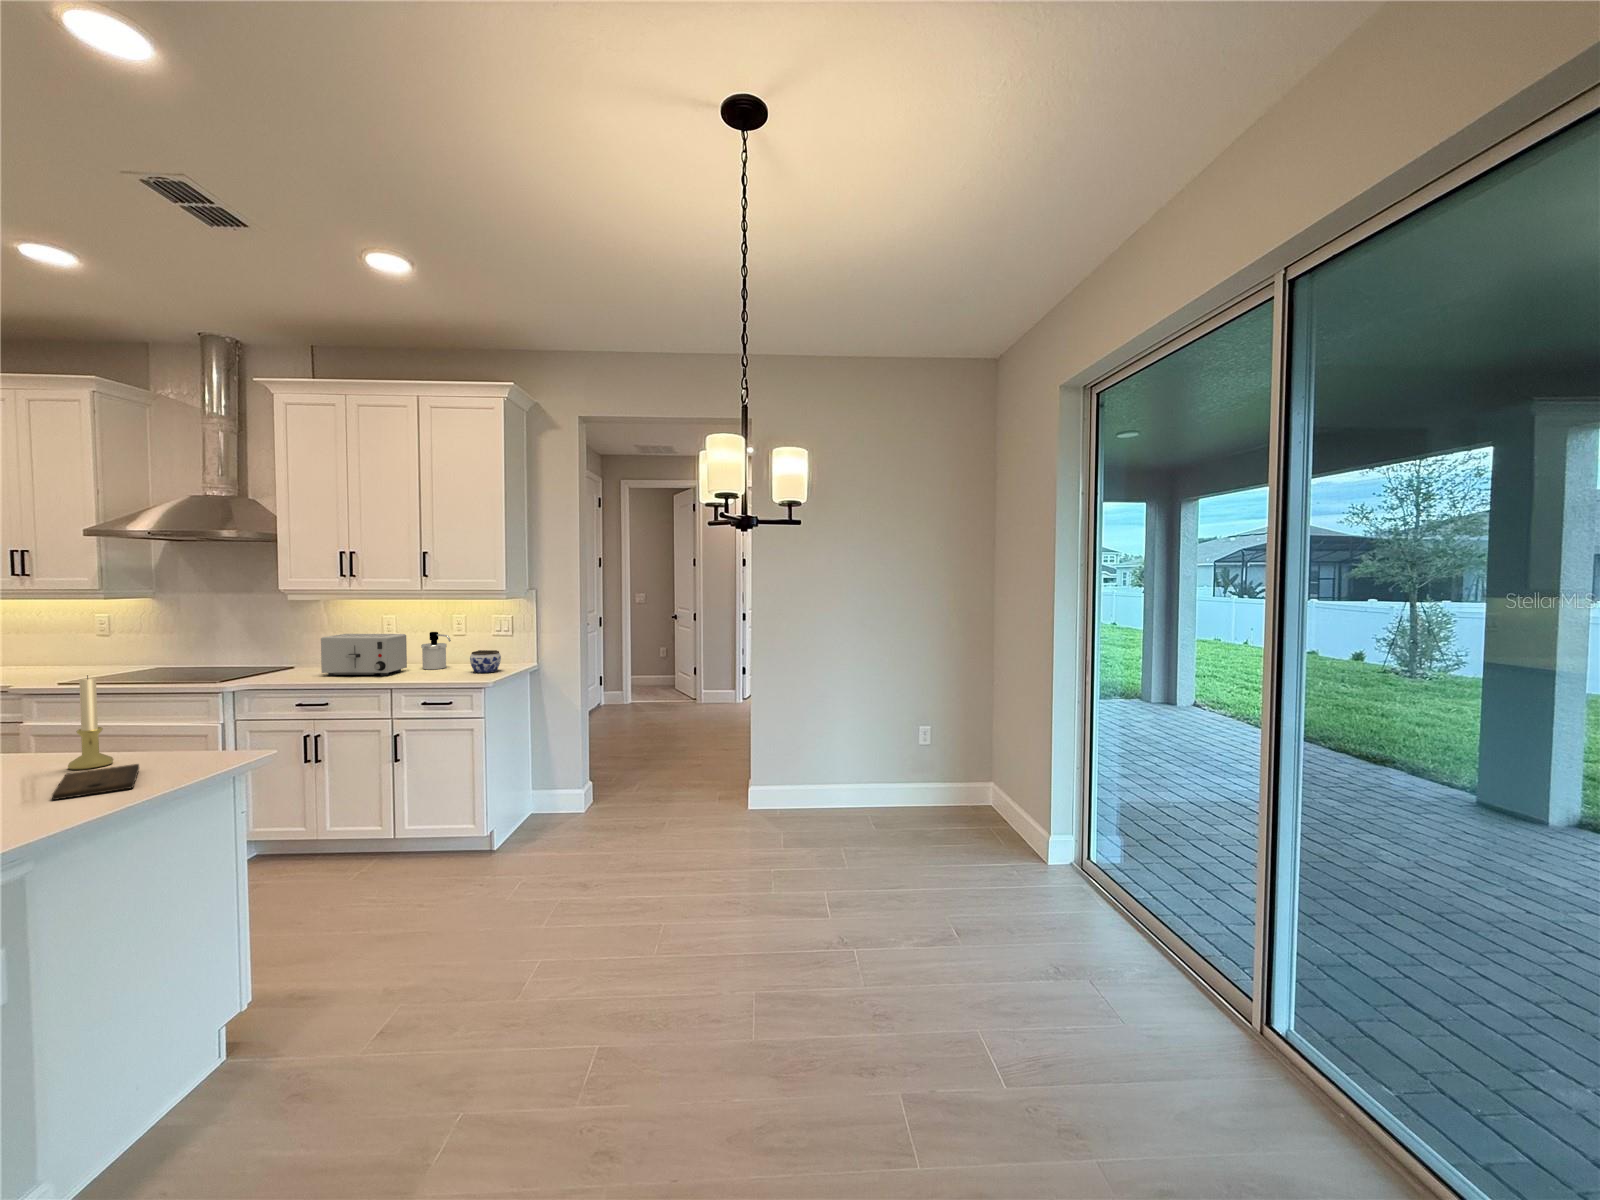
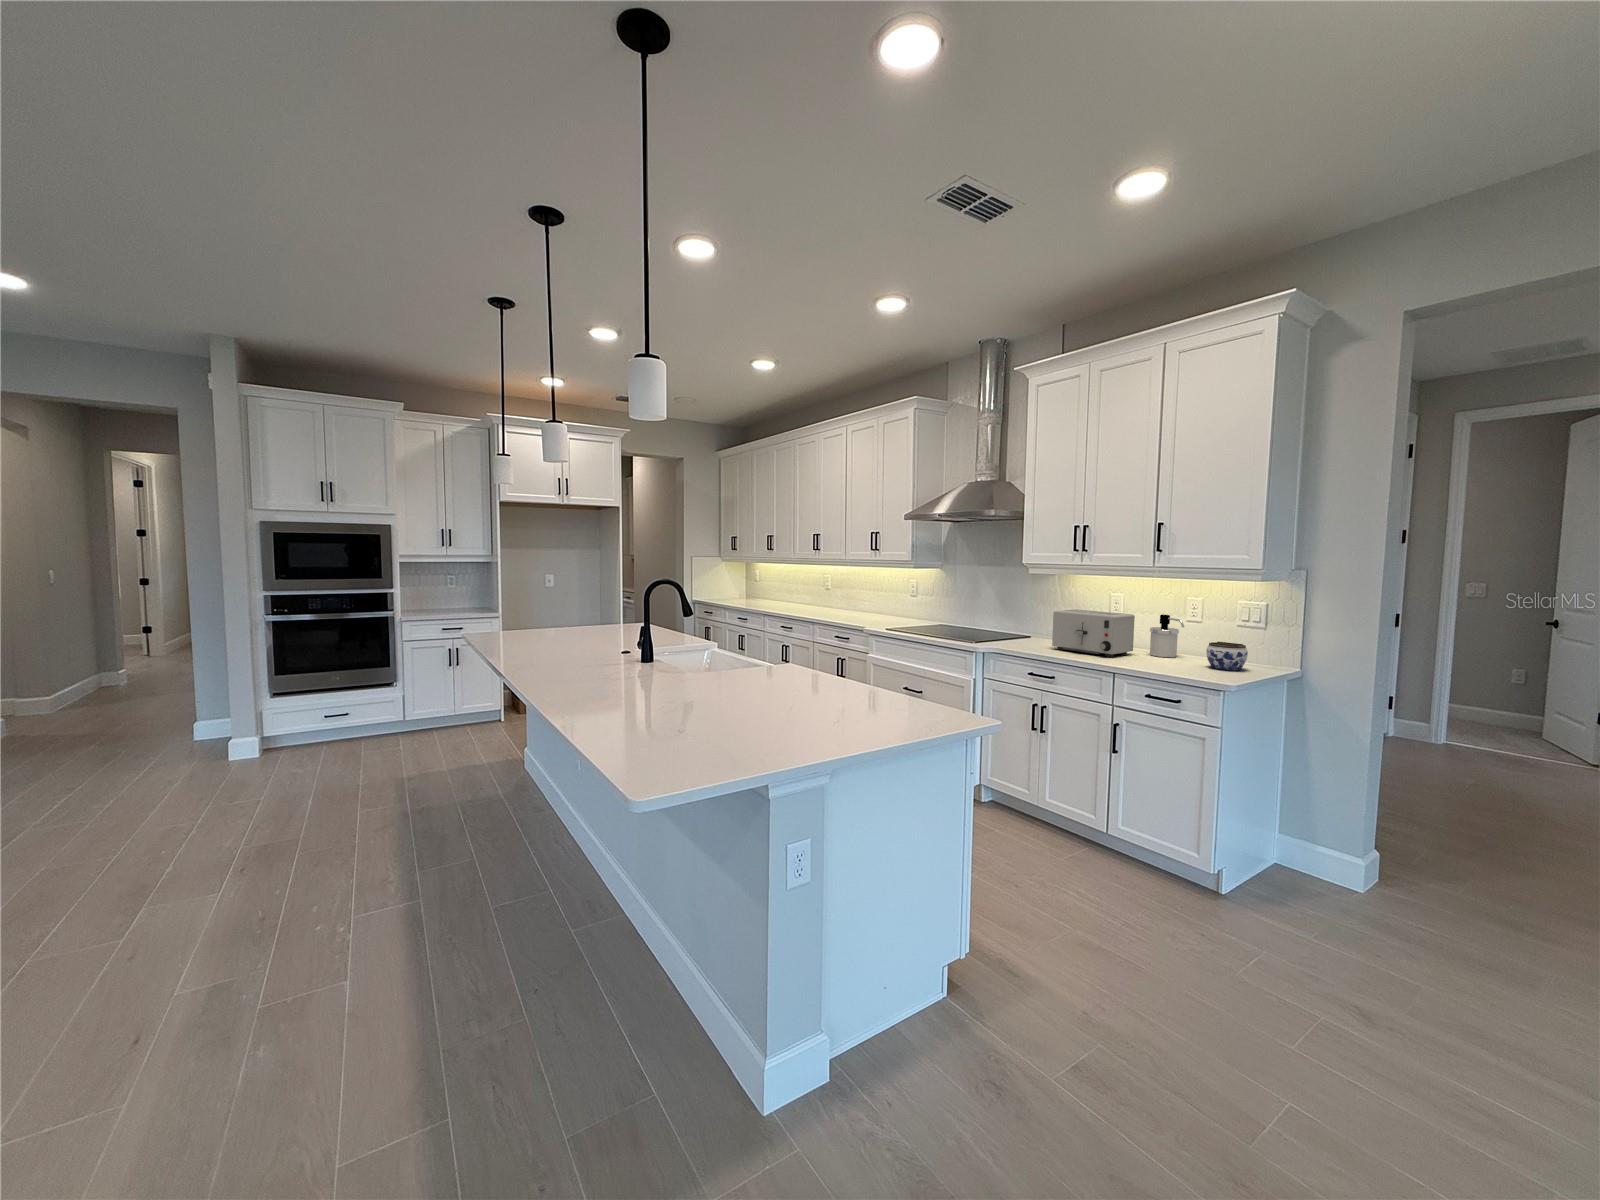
candle holder: present [68,675,114,770] -> none [861,626,887,703]
cutting board: present [52,764,139,800] -> none [841,705,899,730]

